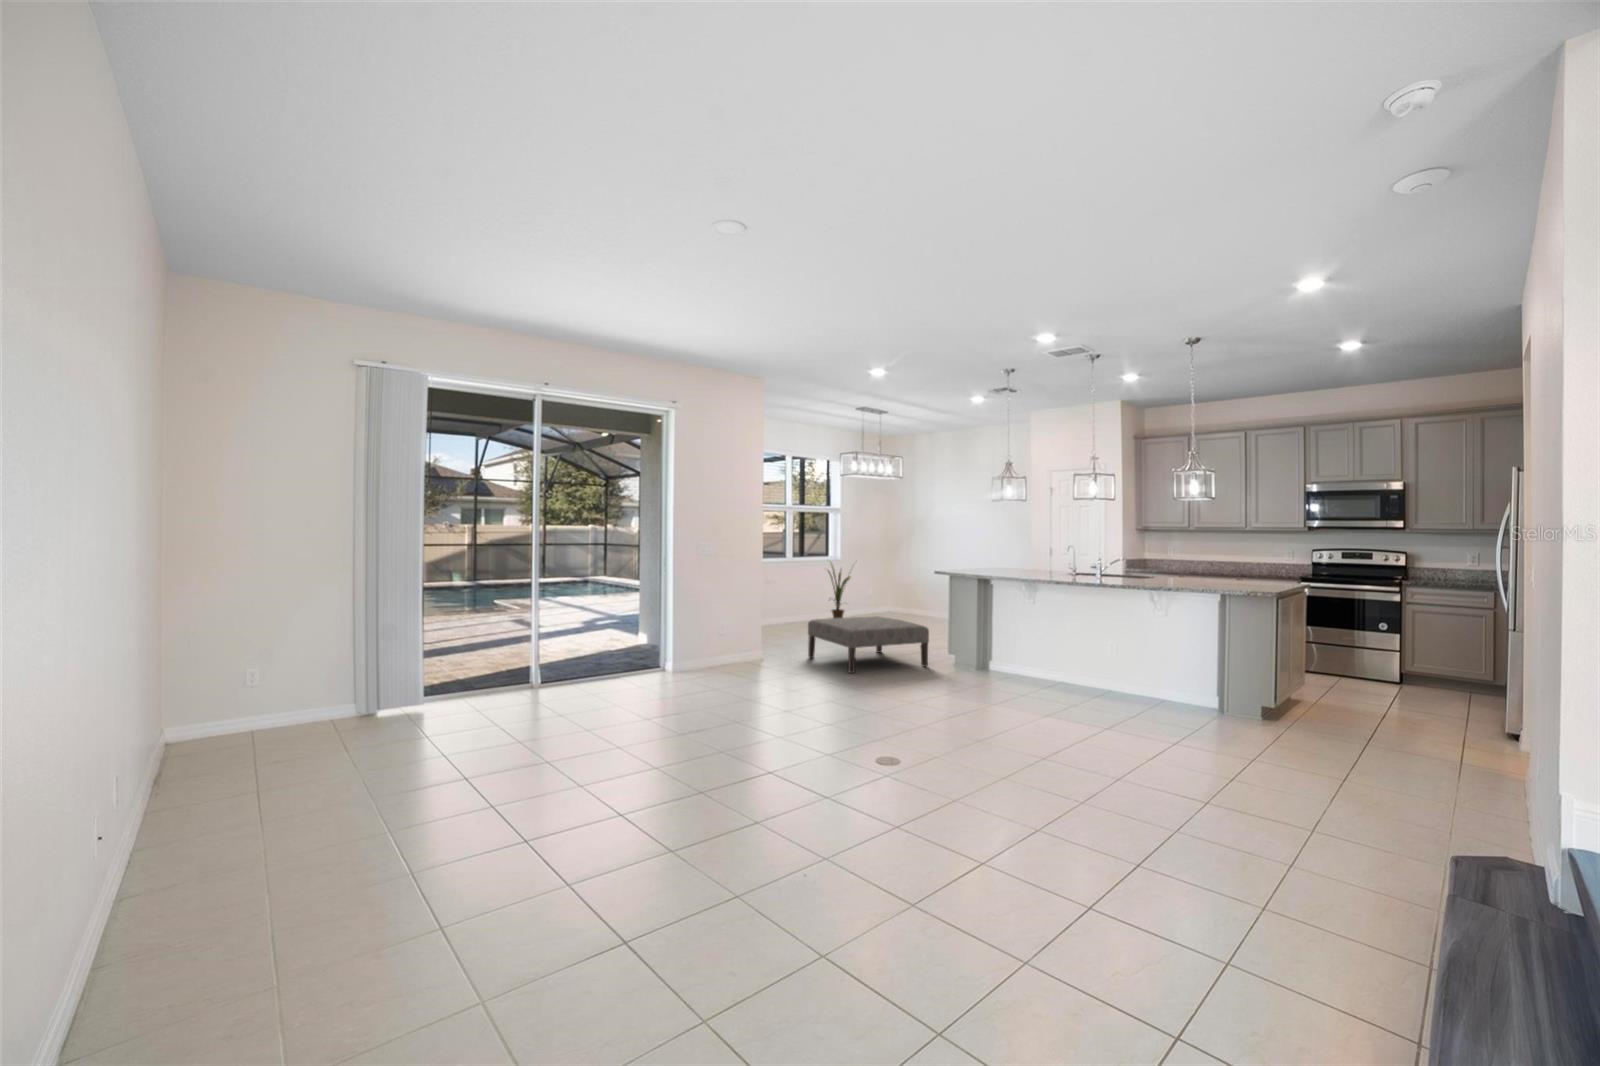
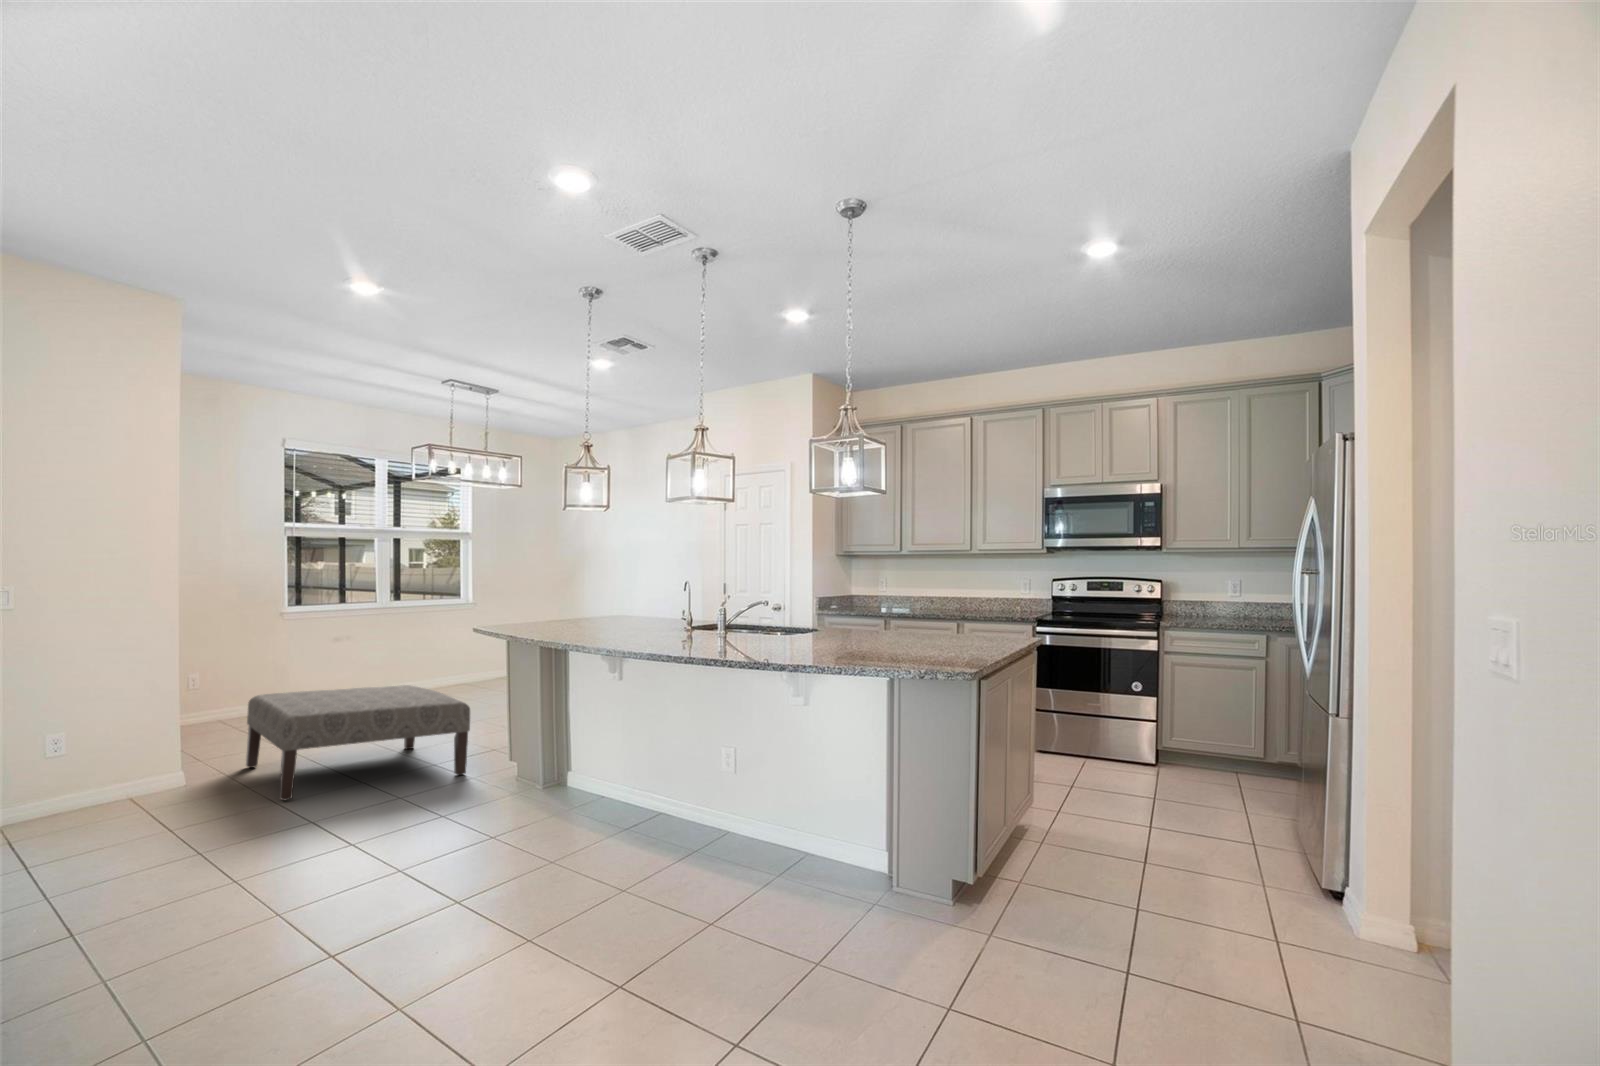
house plant: present [828,566,850,618] -> none [386,593,449,693]

